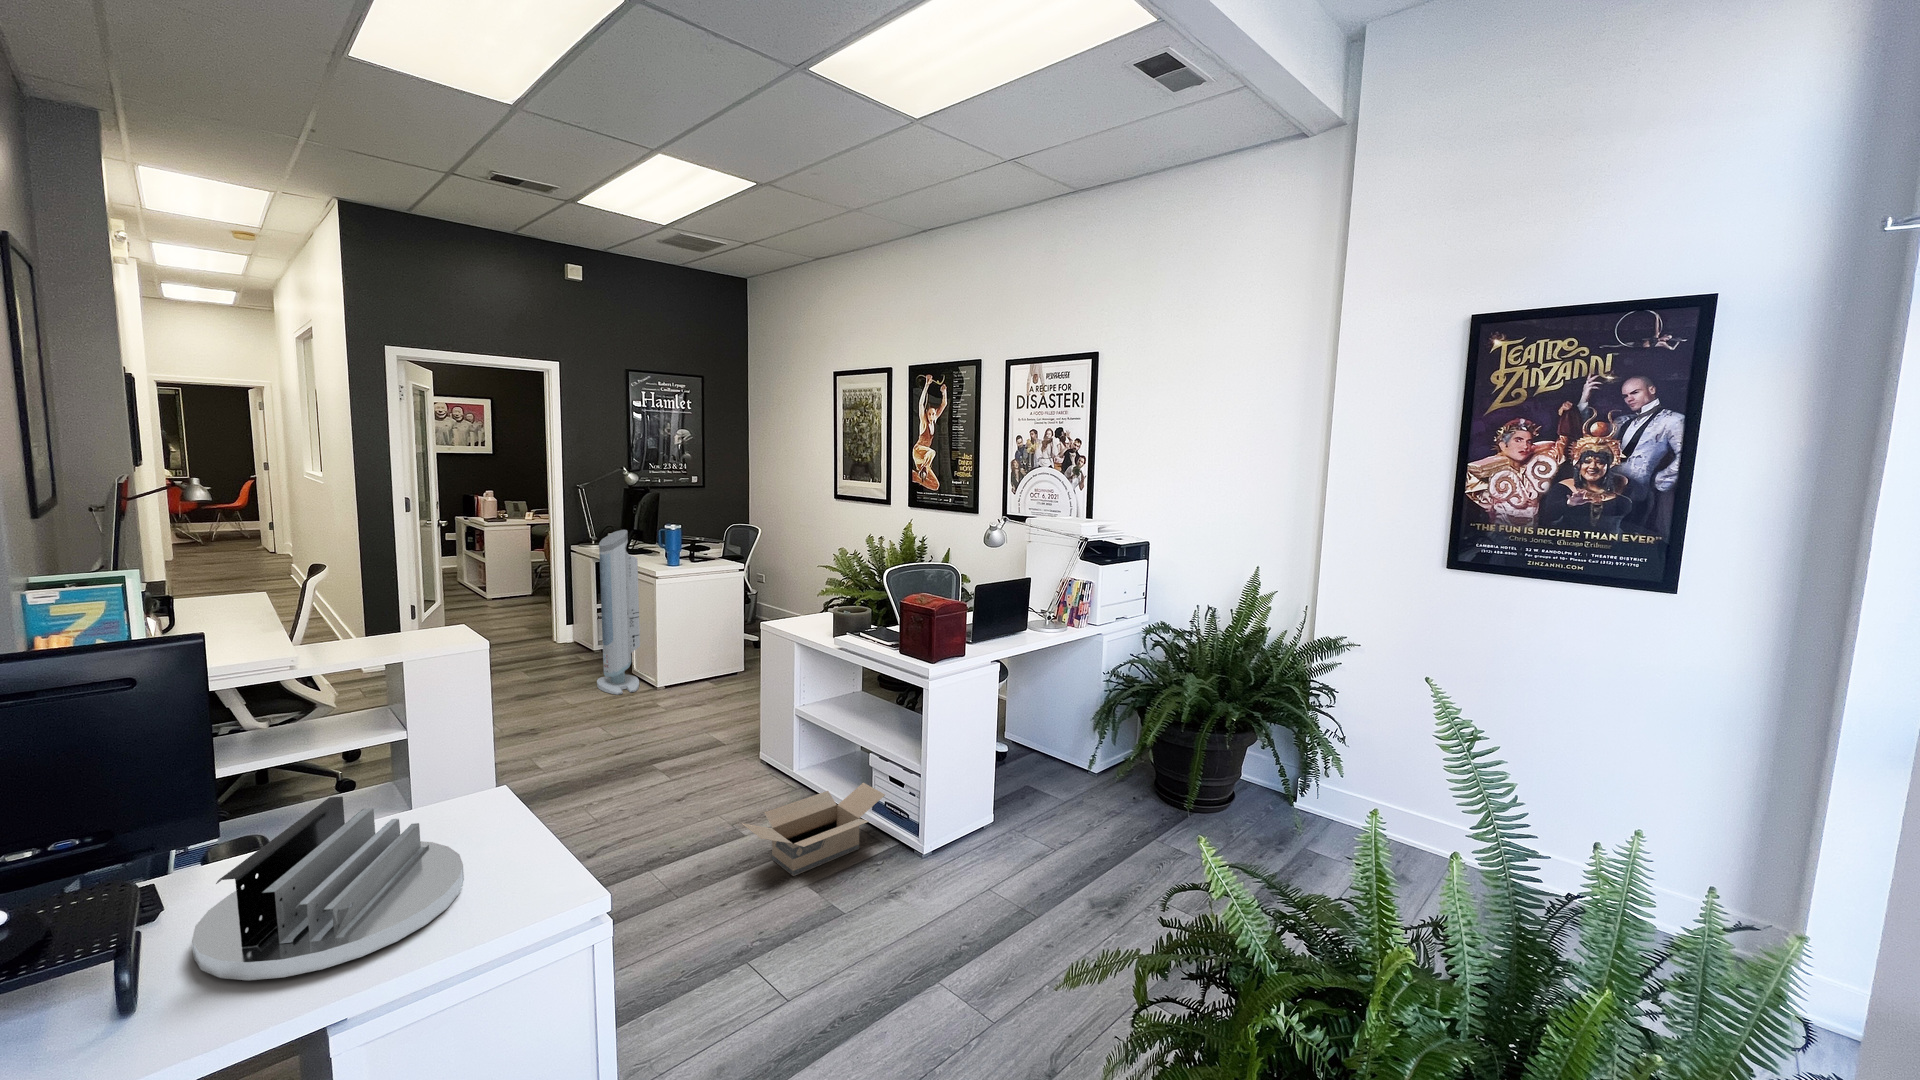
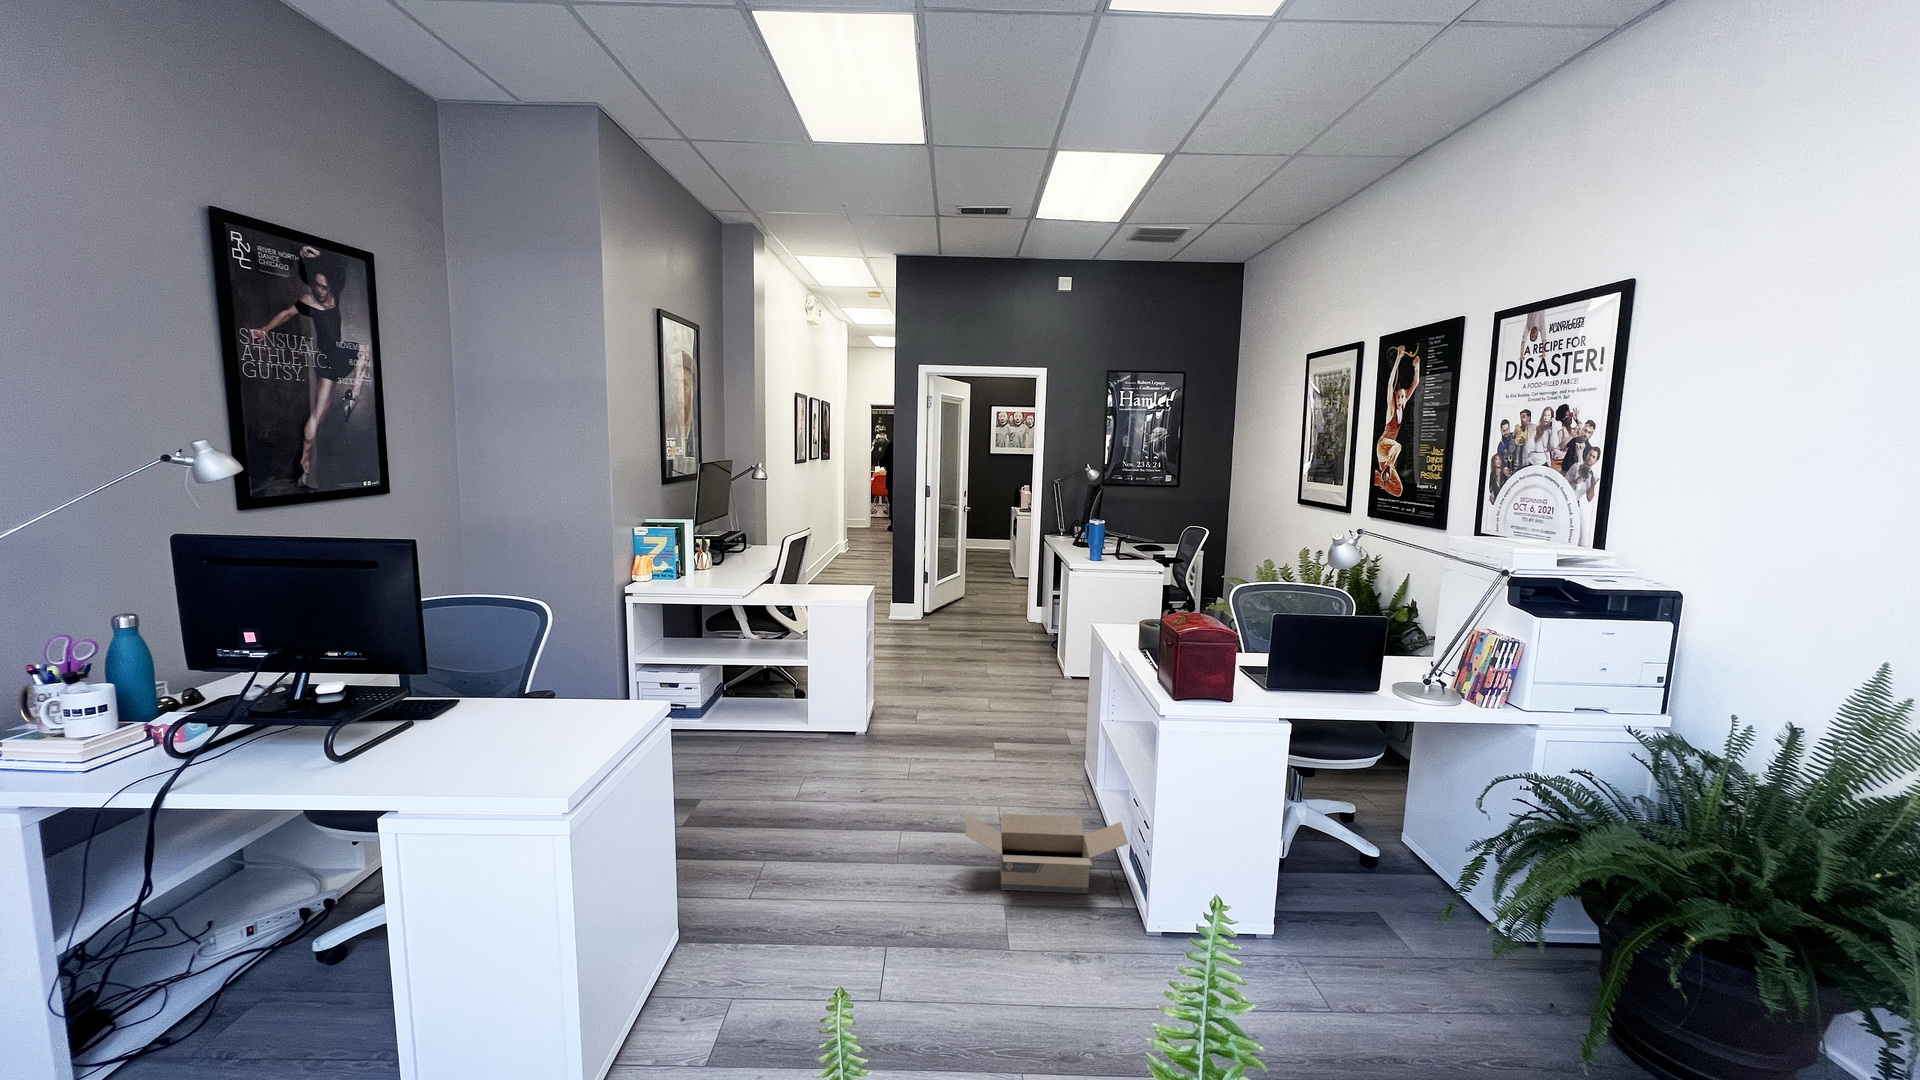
air purifier: present [597,530,640,695] -> none [1022,521,1062,675]
desk organizer: present [192,797,464,980] -> none [374,667,551,774]

